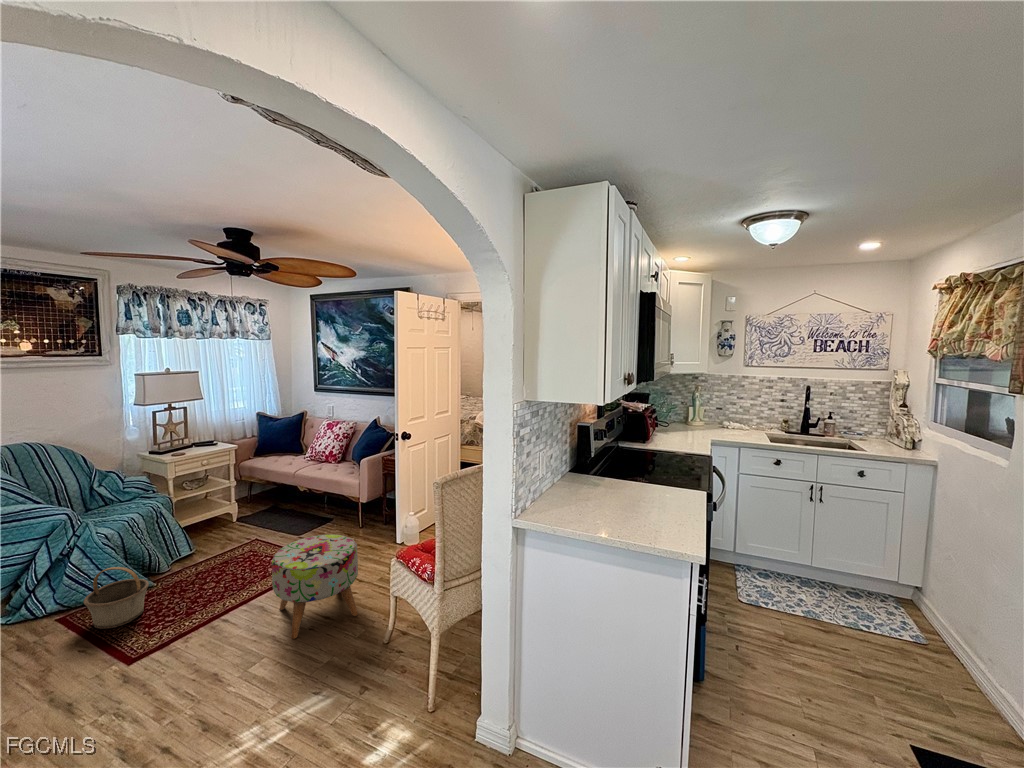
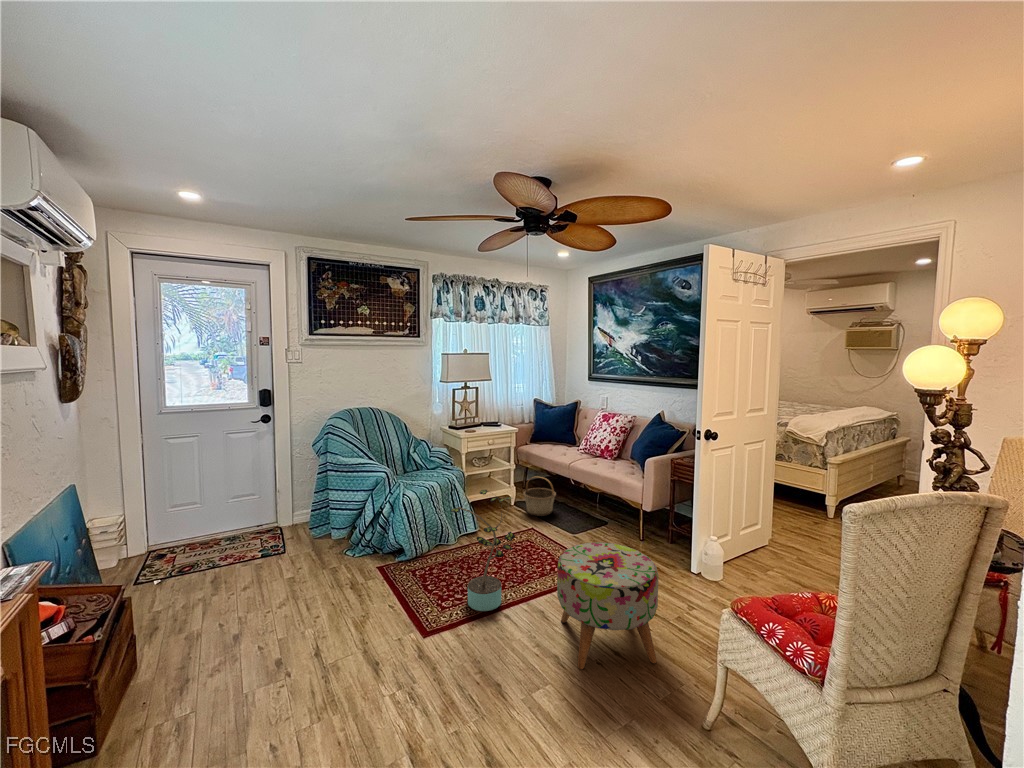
potted plant: none [156,511,230,625] -> present [451,490,515,611]
basket: present [84,567,149,628] -> present [523,476,556,516]

